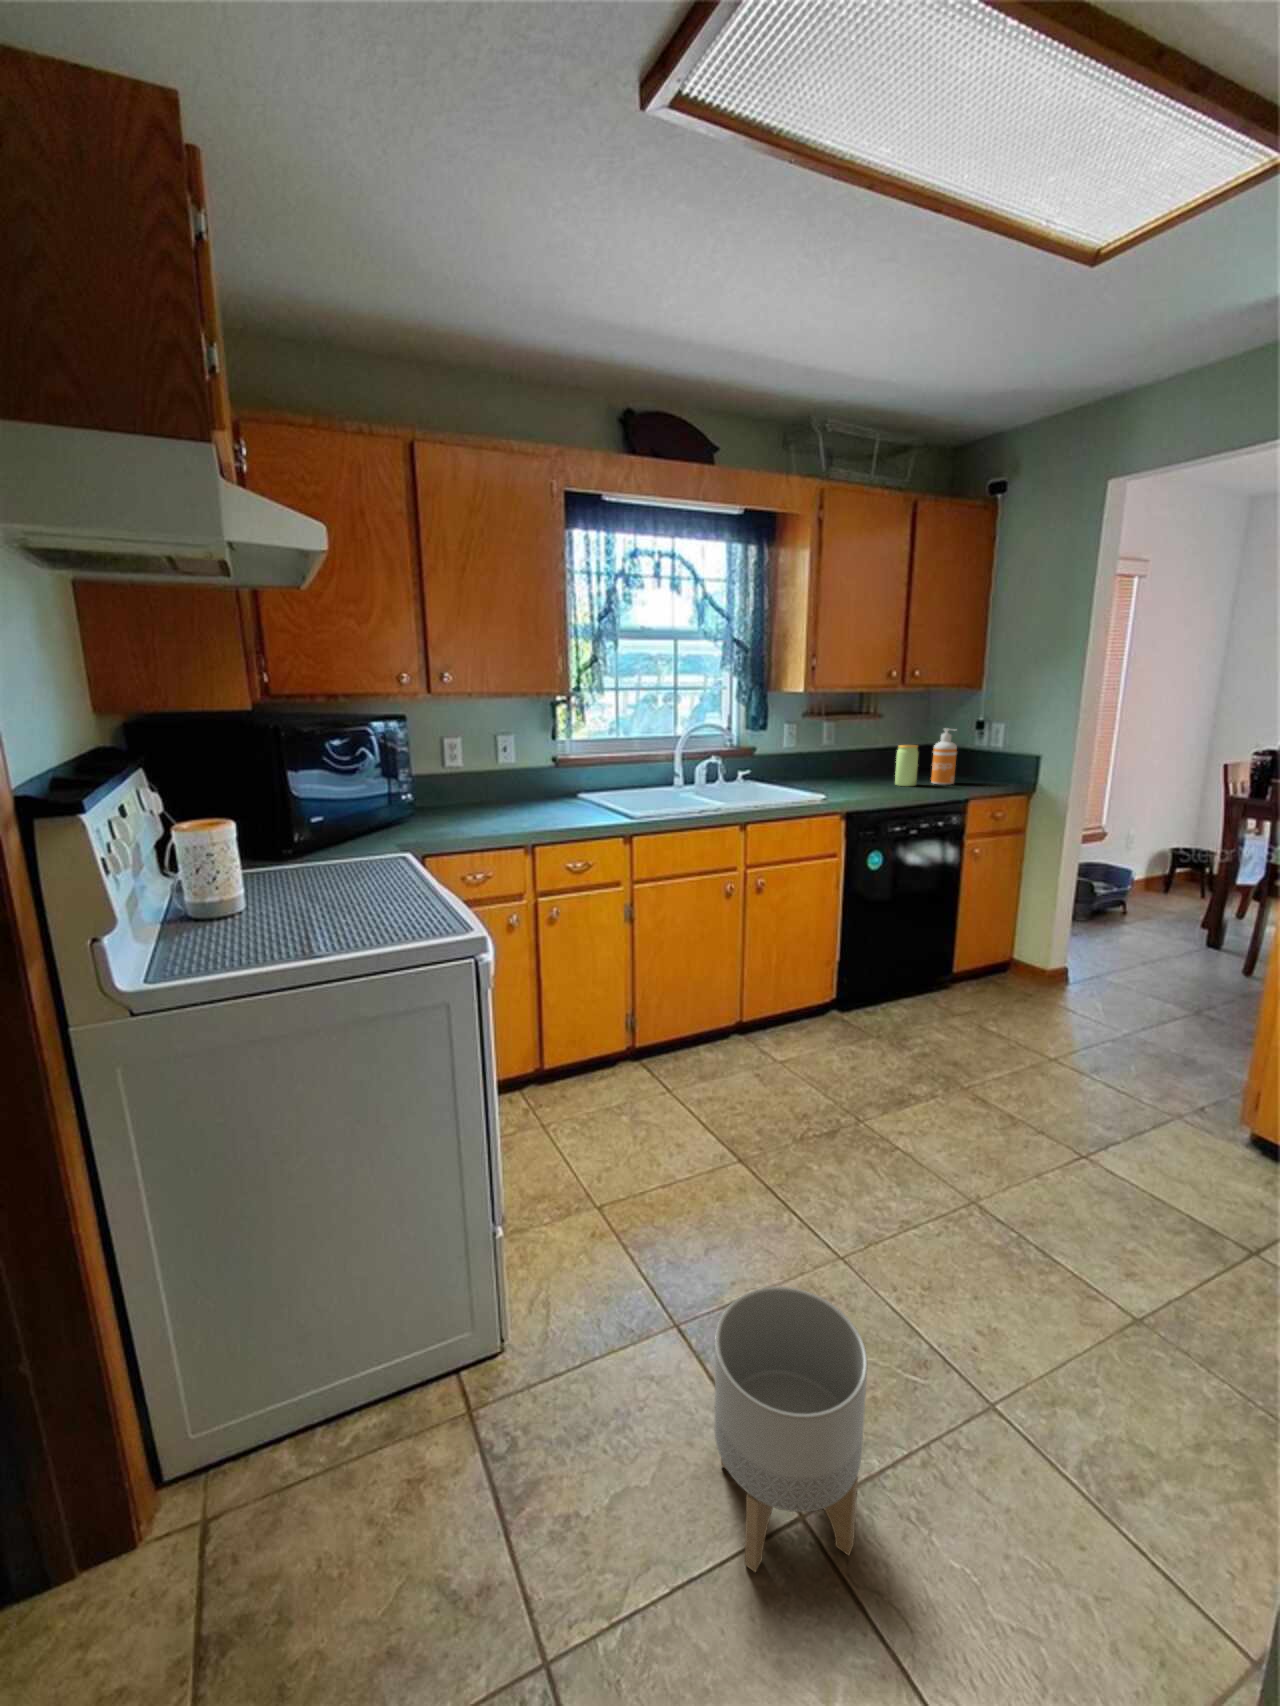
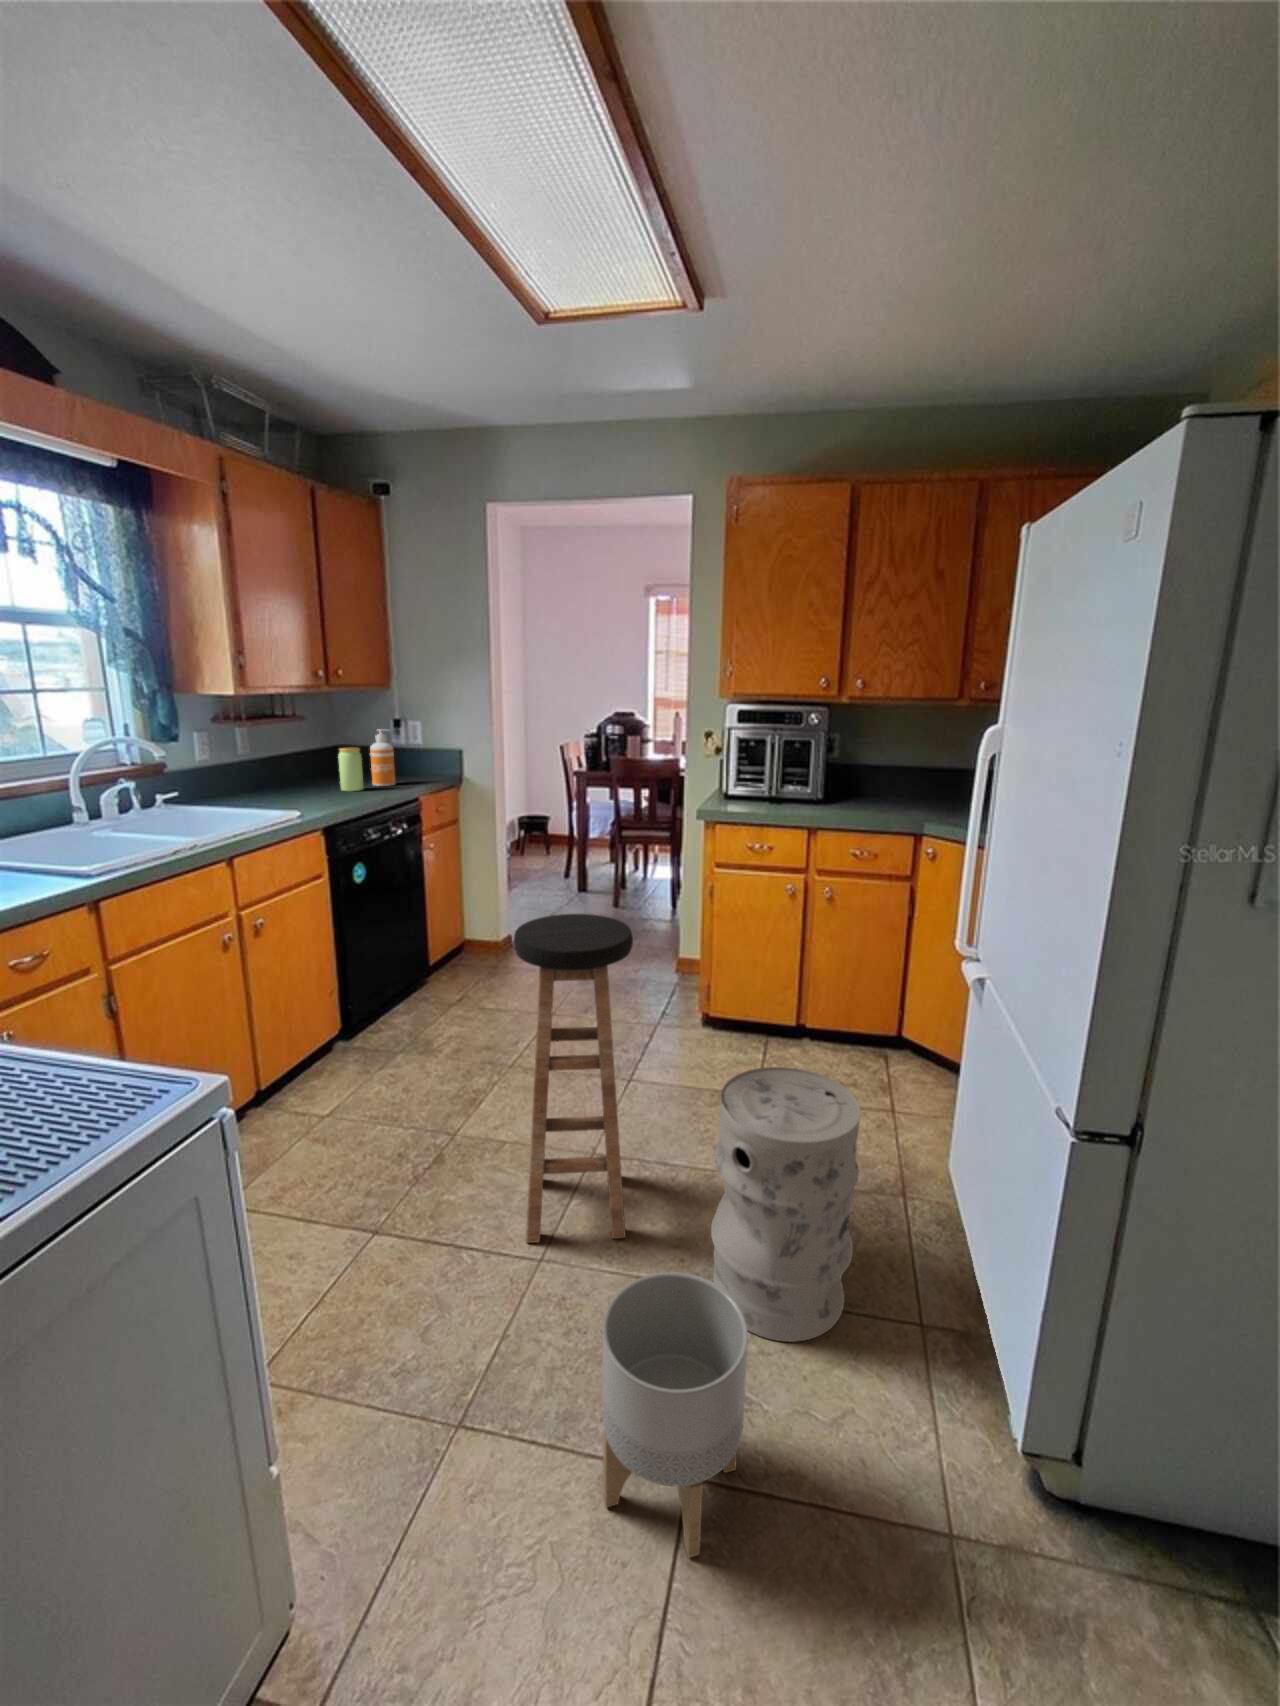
bar stool: none [840,928,1004,1295] -> present [513,914,633,1243]
trash can: none [975,1177,1215,1563] -> present [711,1067,861,1342]

